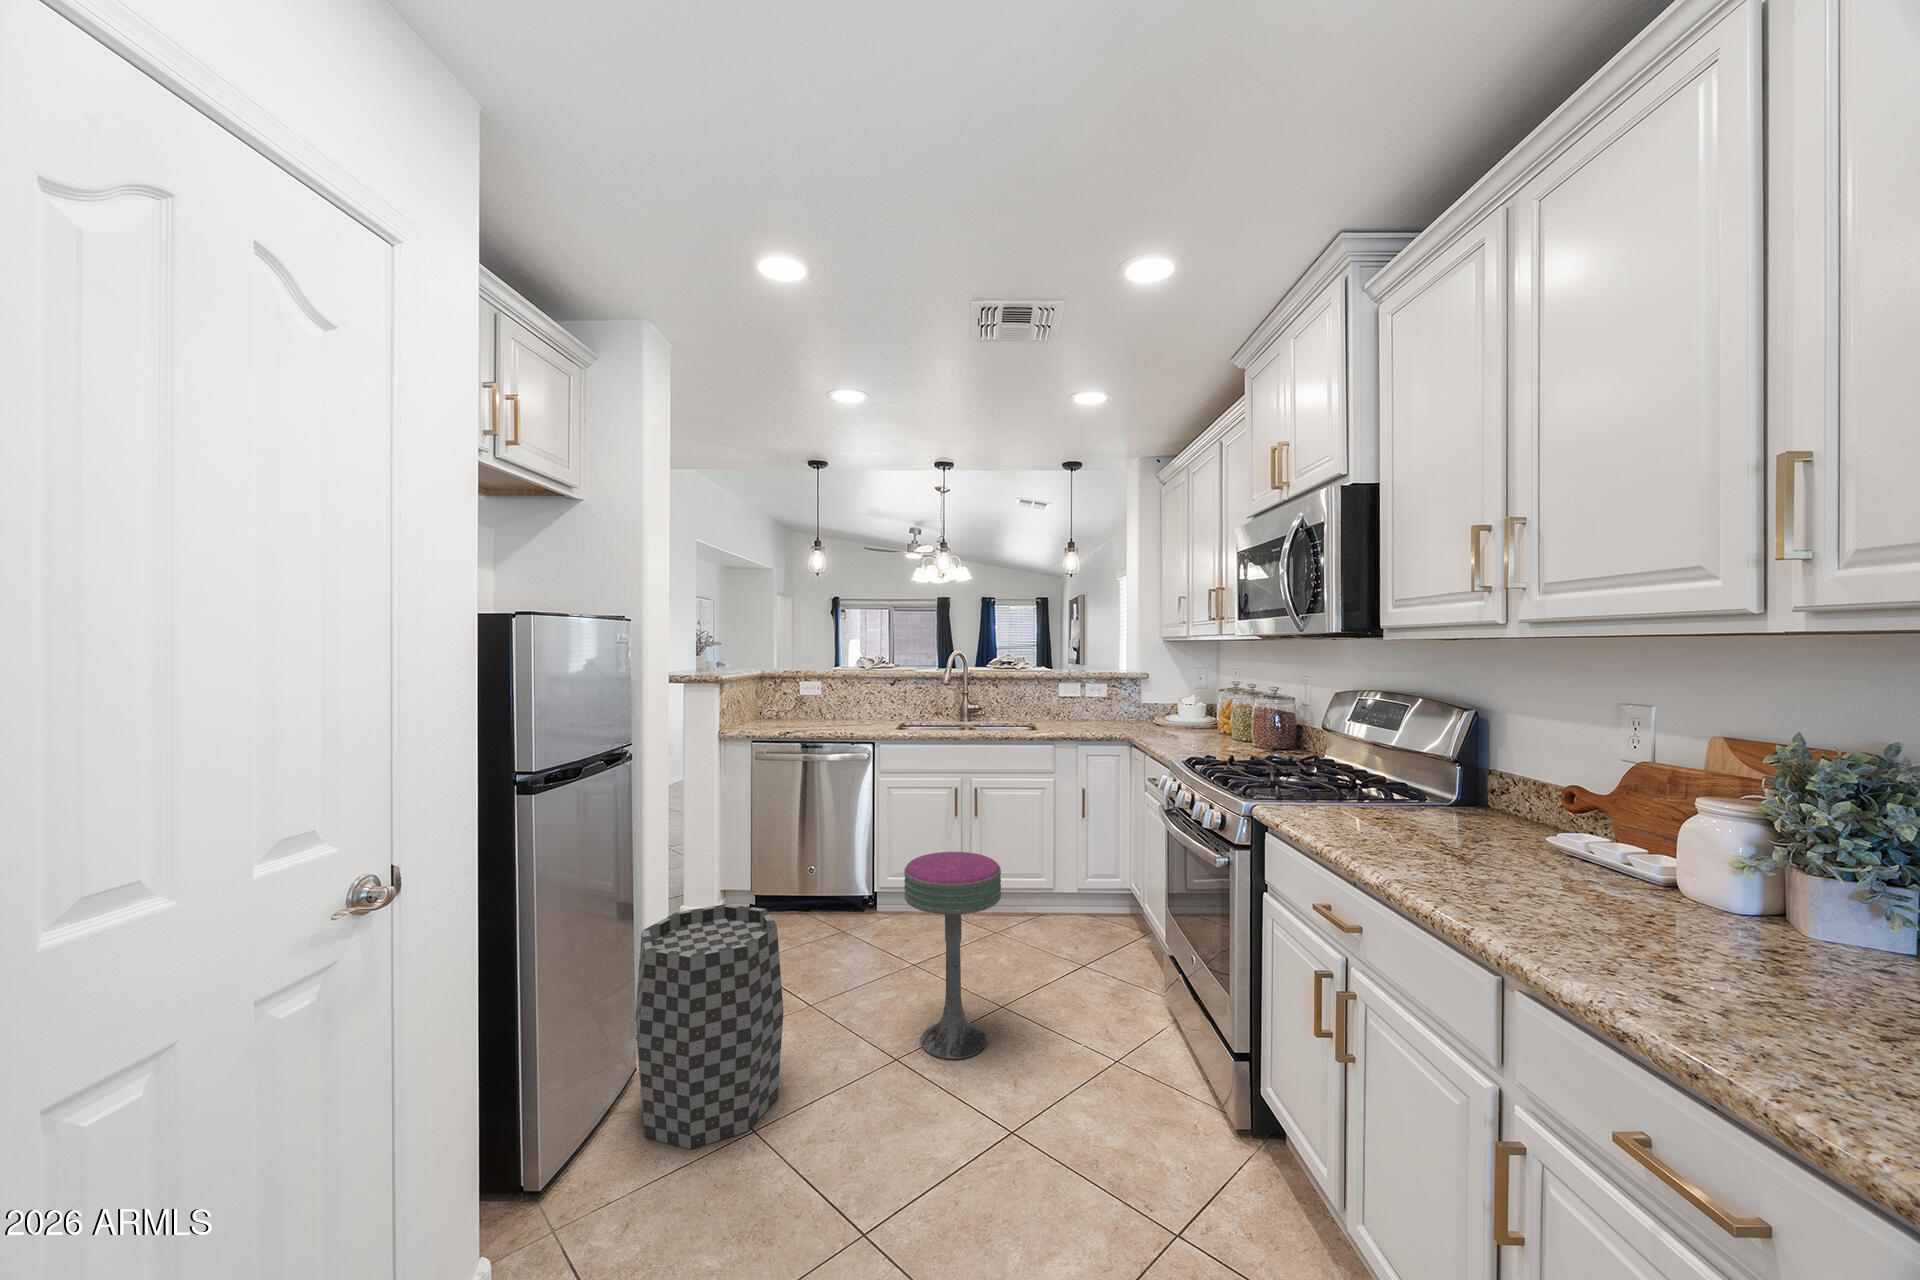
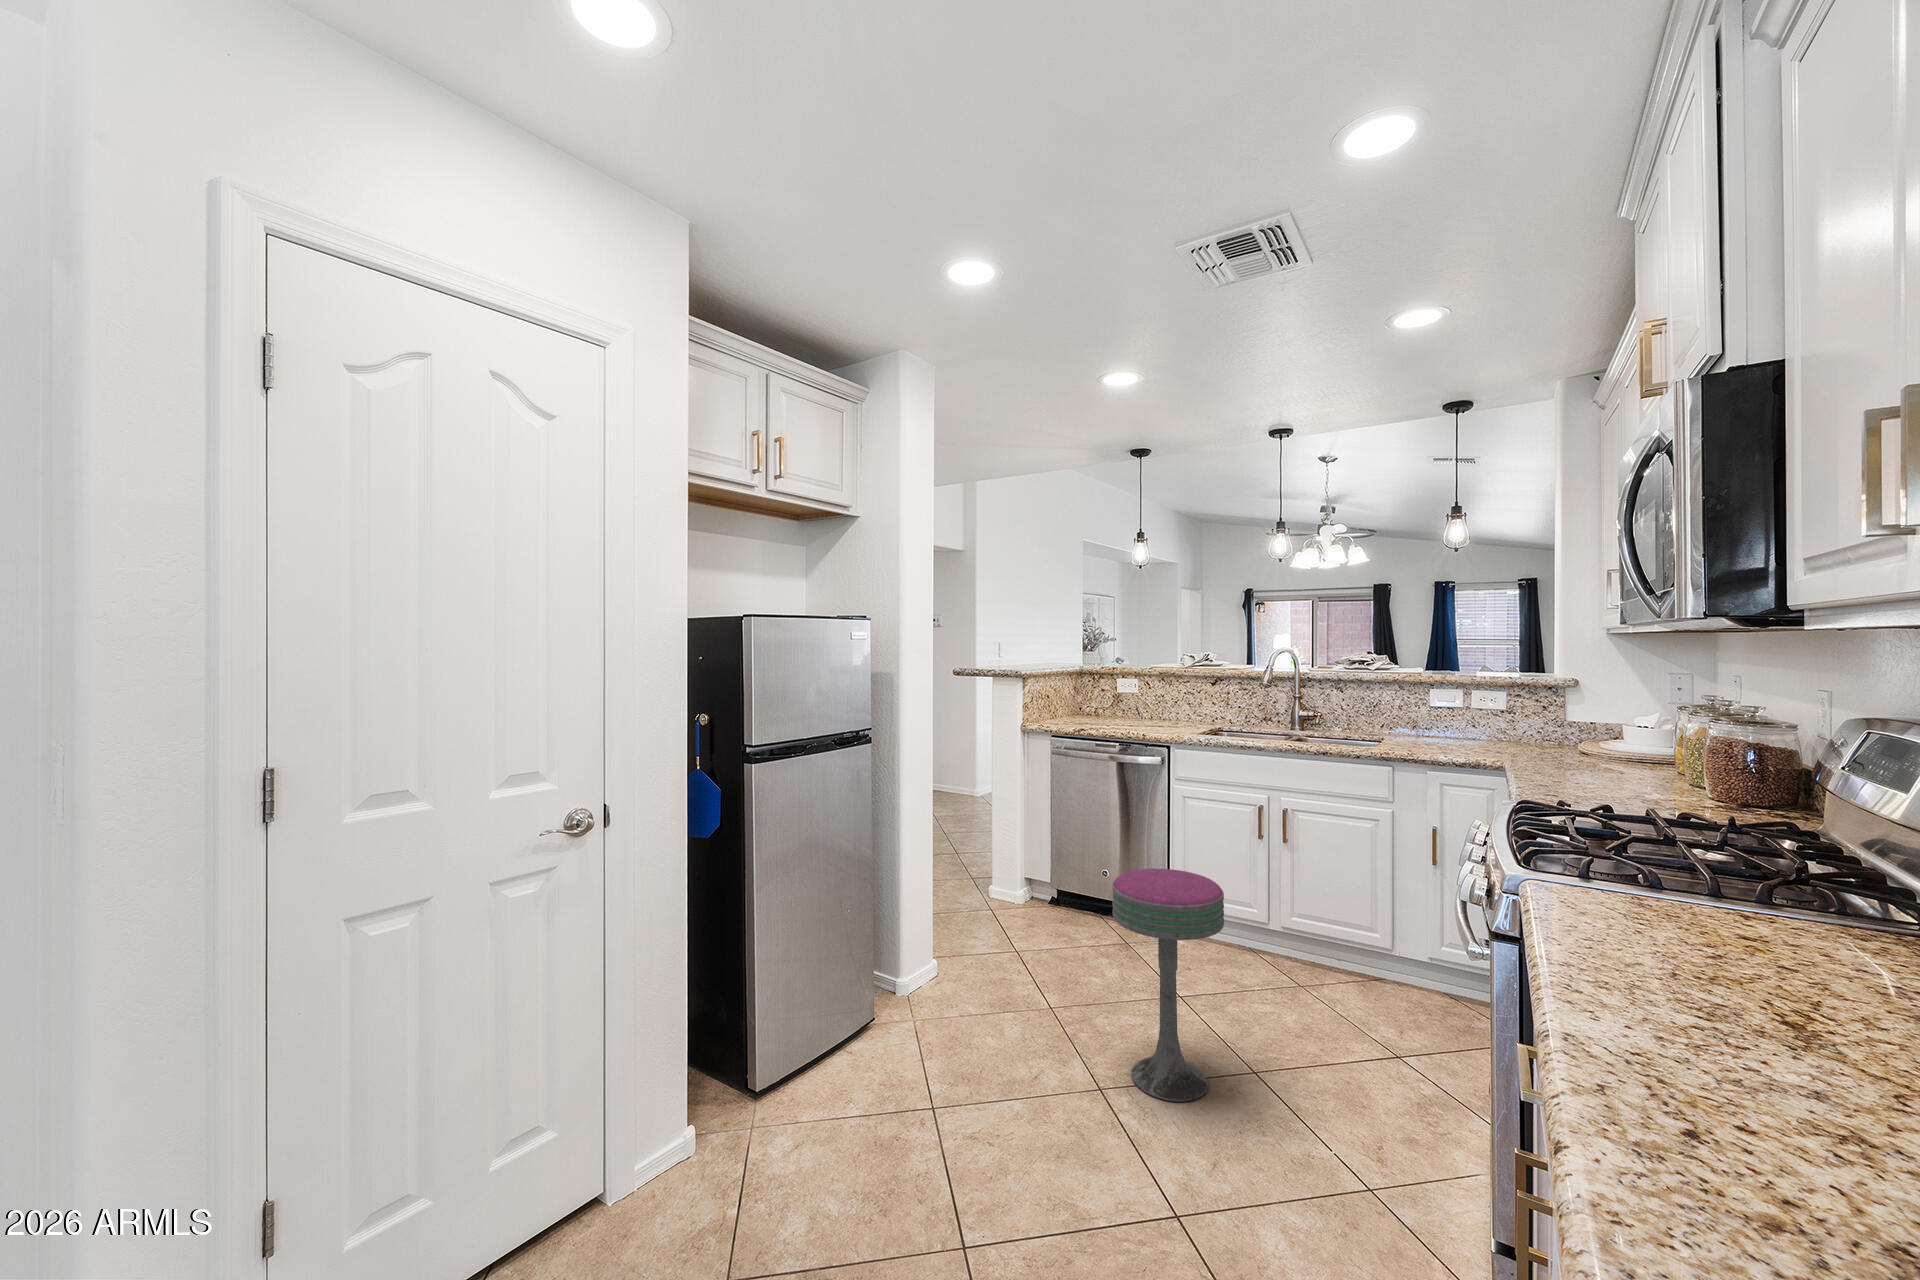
trash can: present [635,904,784,1149] -> none [854,878,982,1088]

